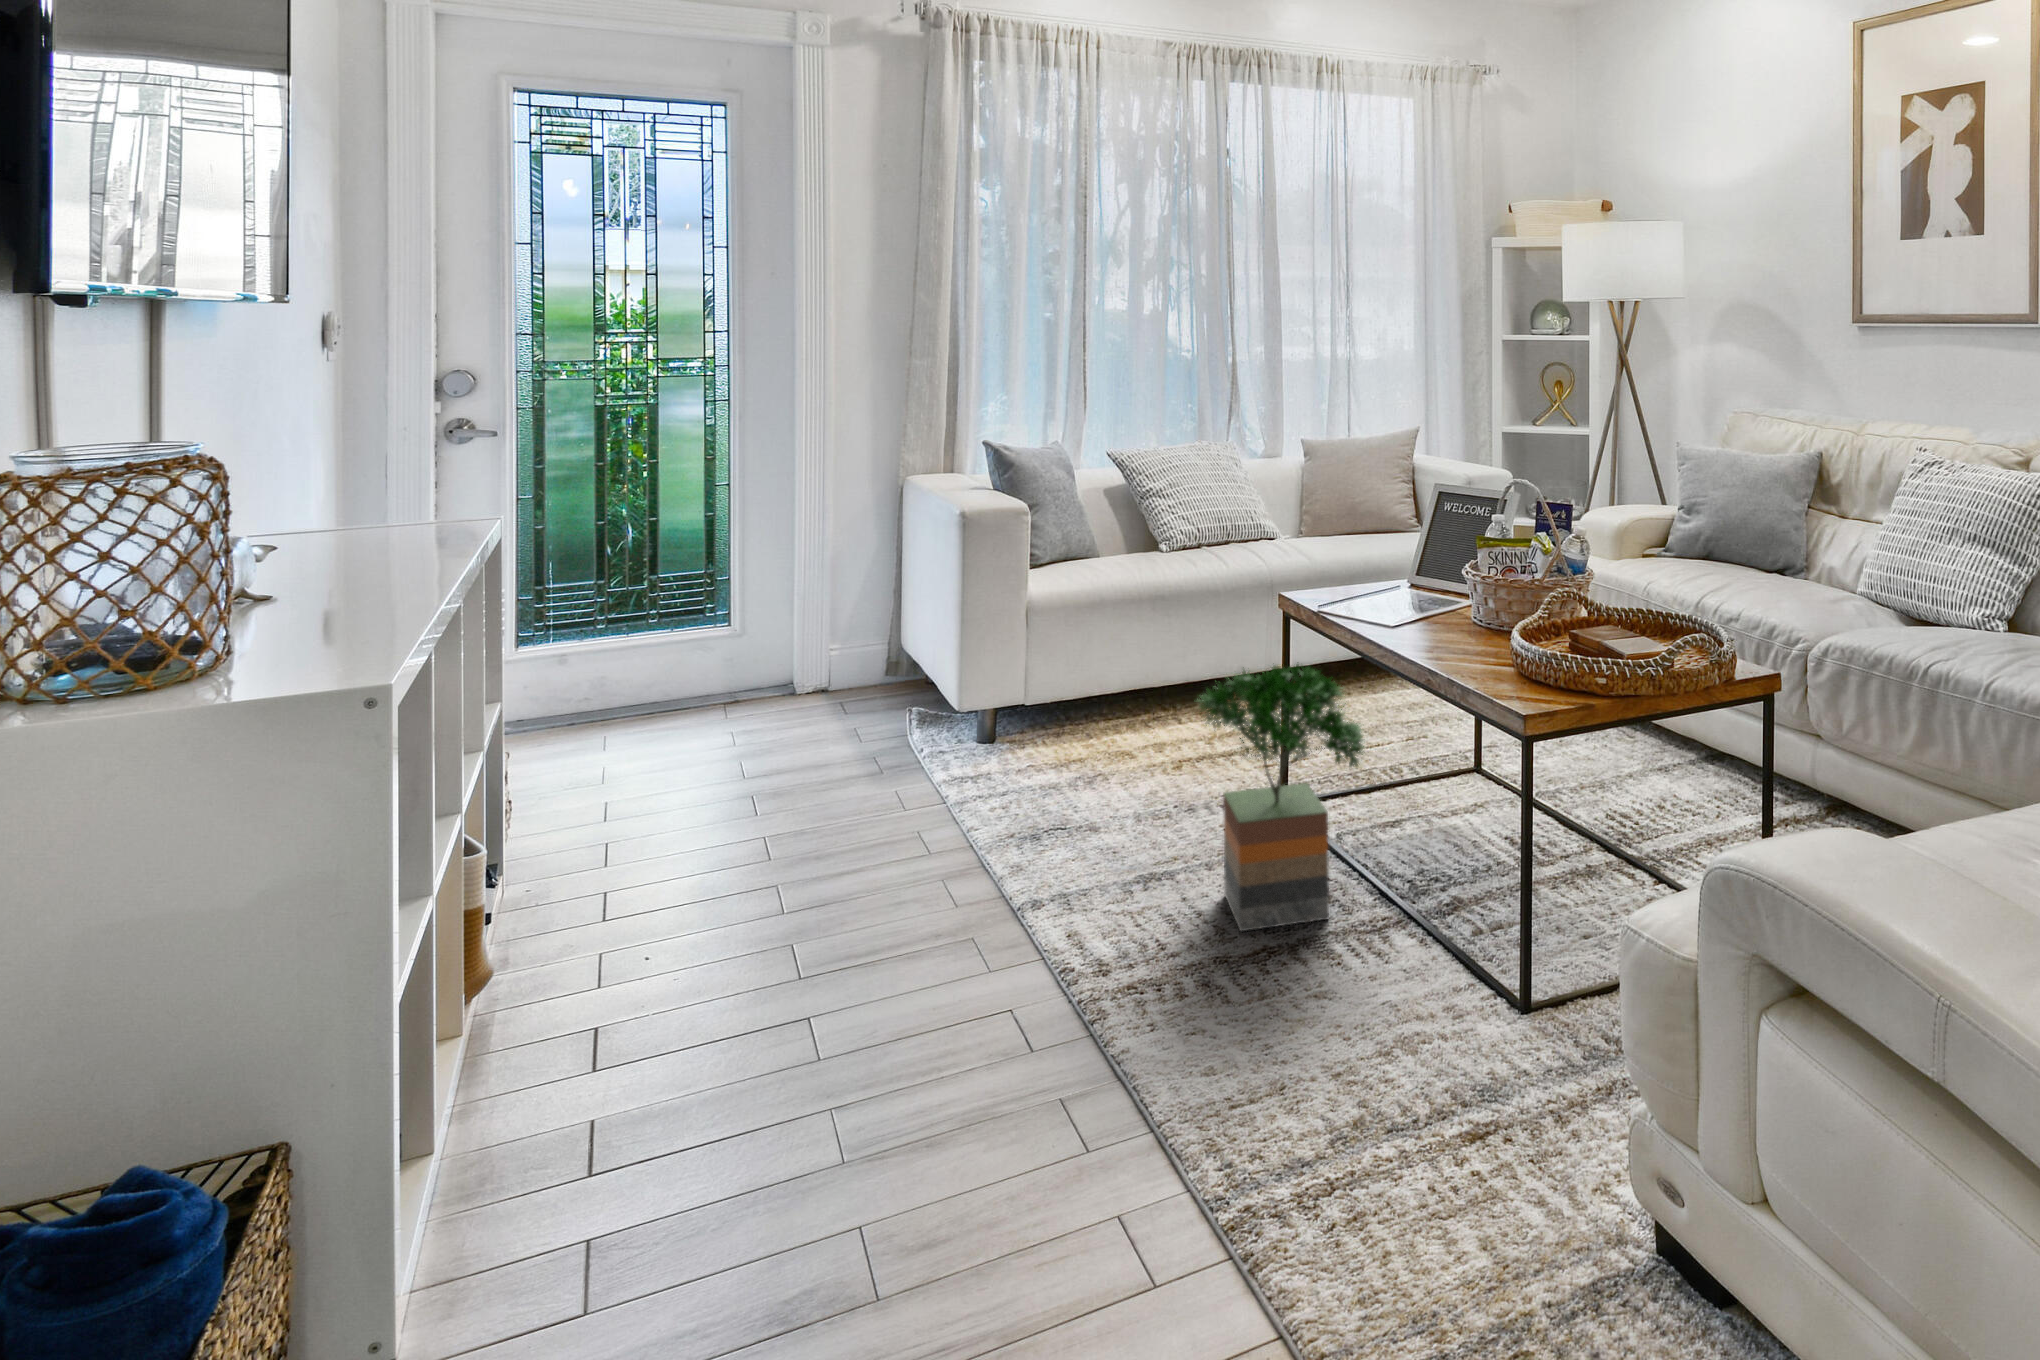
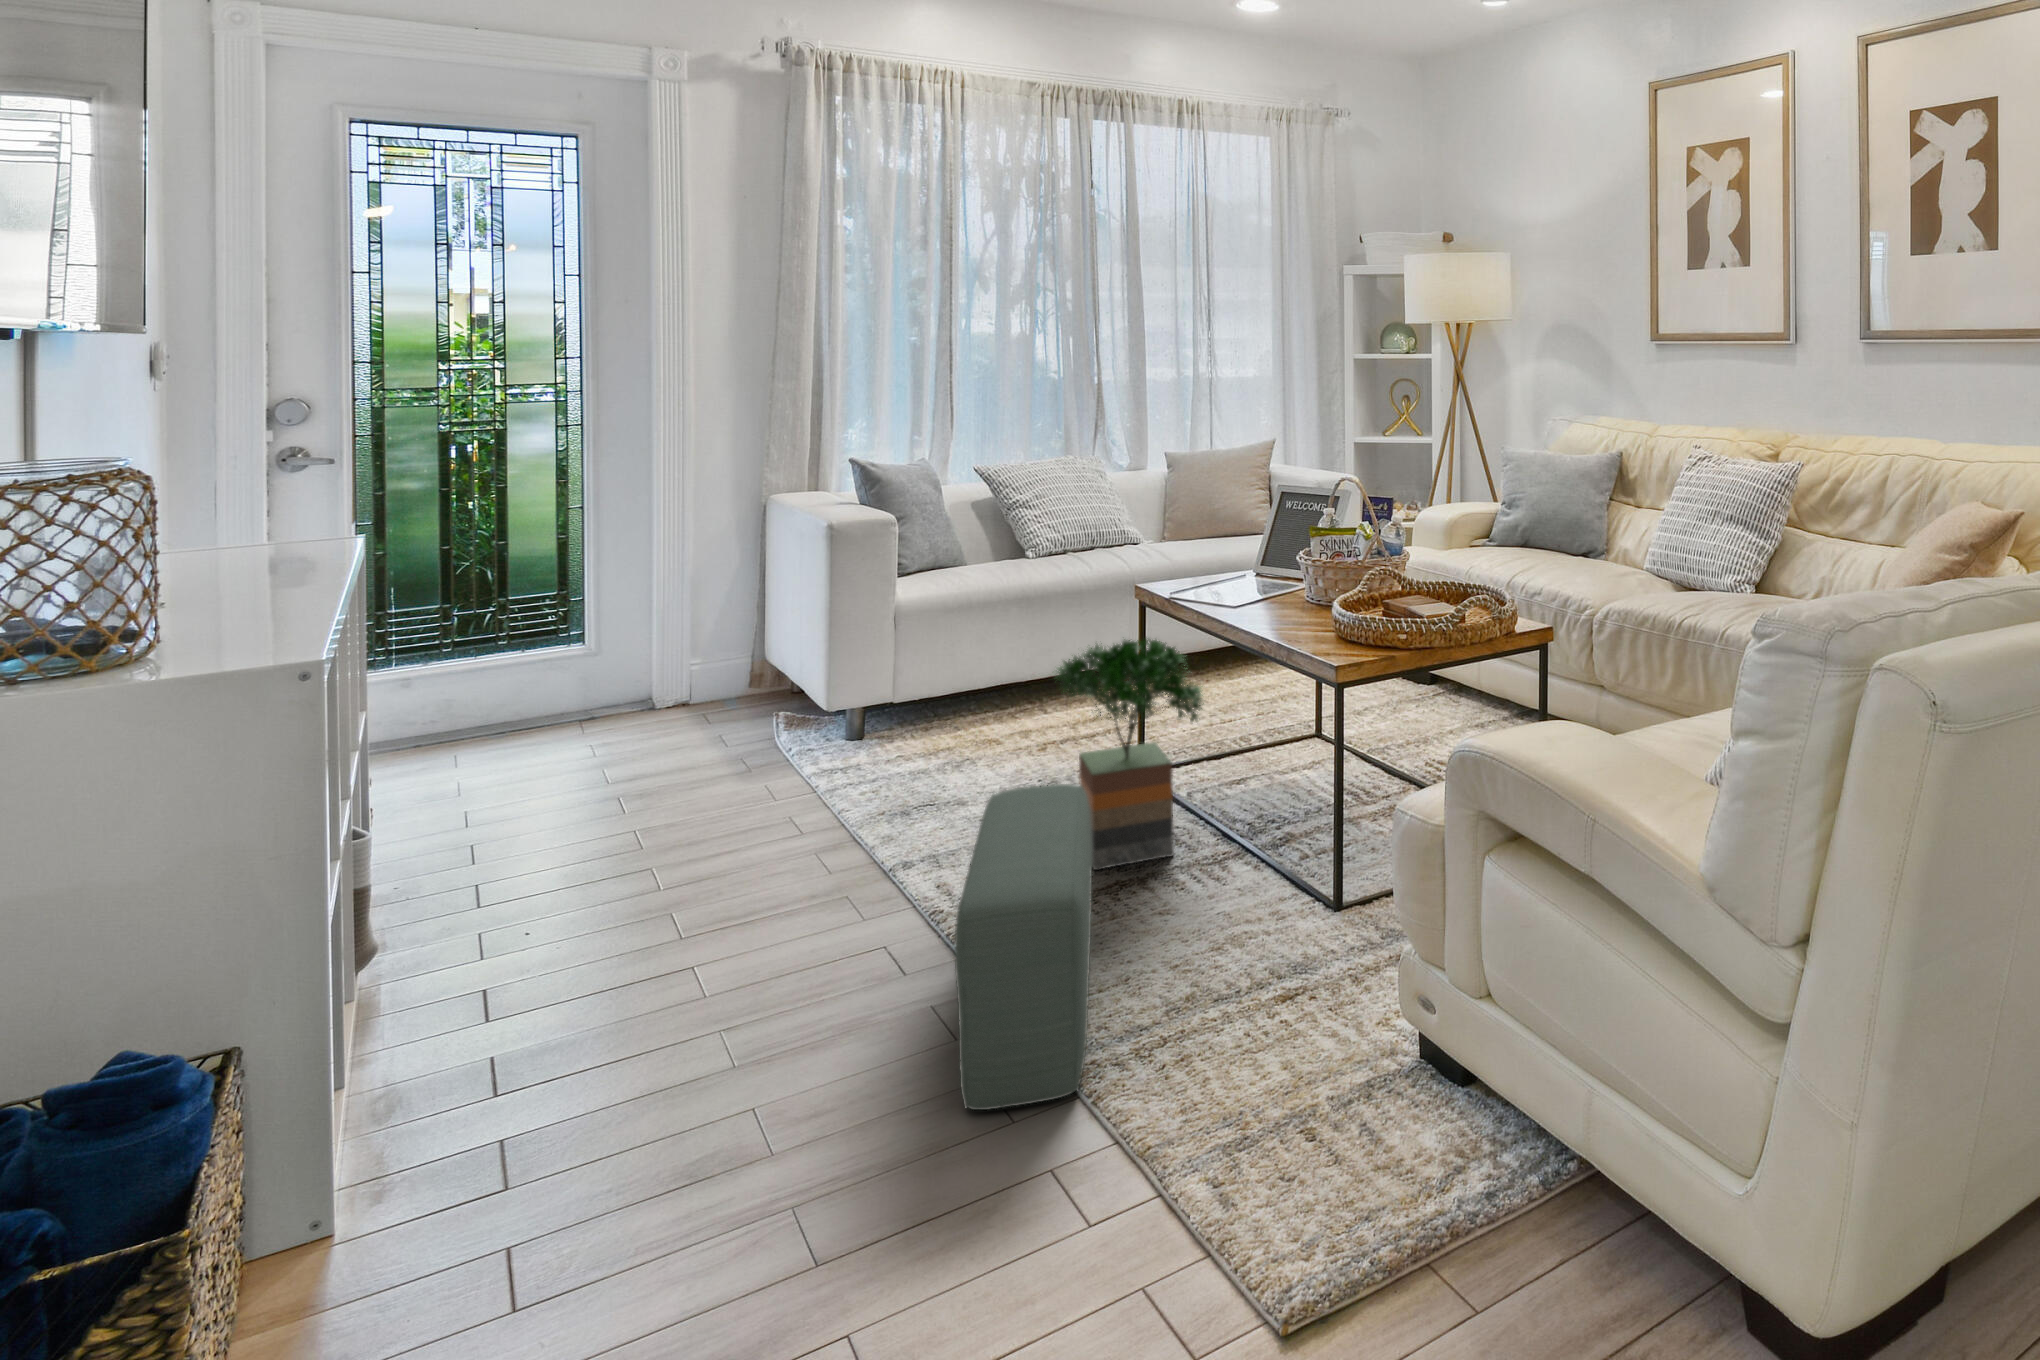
pouf: none [1087,844,1240,1265] -> present [955,784,1092,1110]

